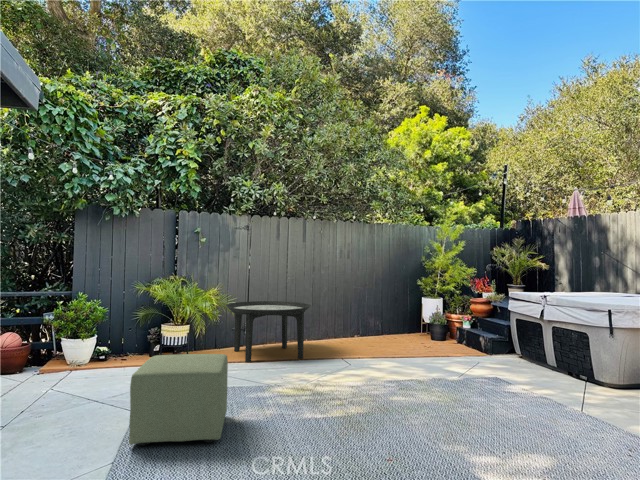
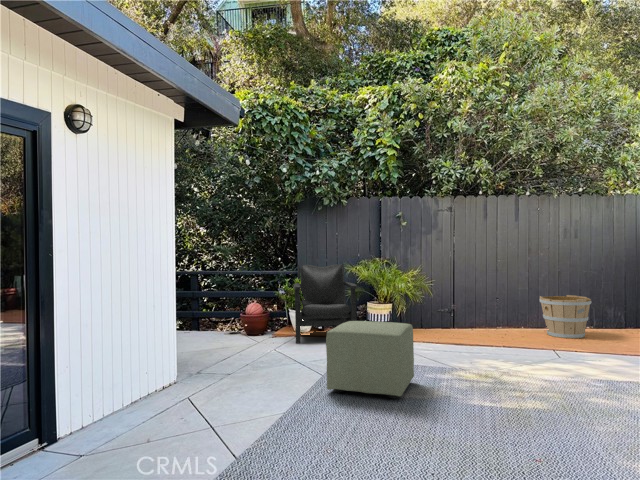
armchair: none [71,282,152,380] -> present [293,264,357,343]
round table: present [226,301,311,363] -> none [427,285,519,345]
wooden bucket: none [323,308,363,347] -> present [539,295,592,339]

